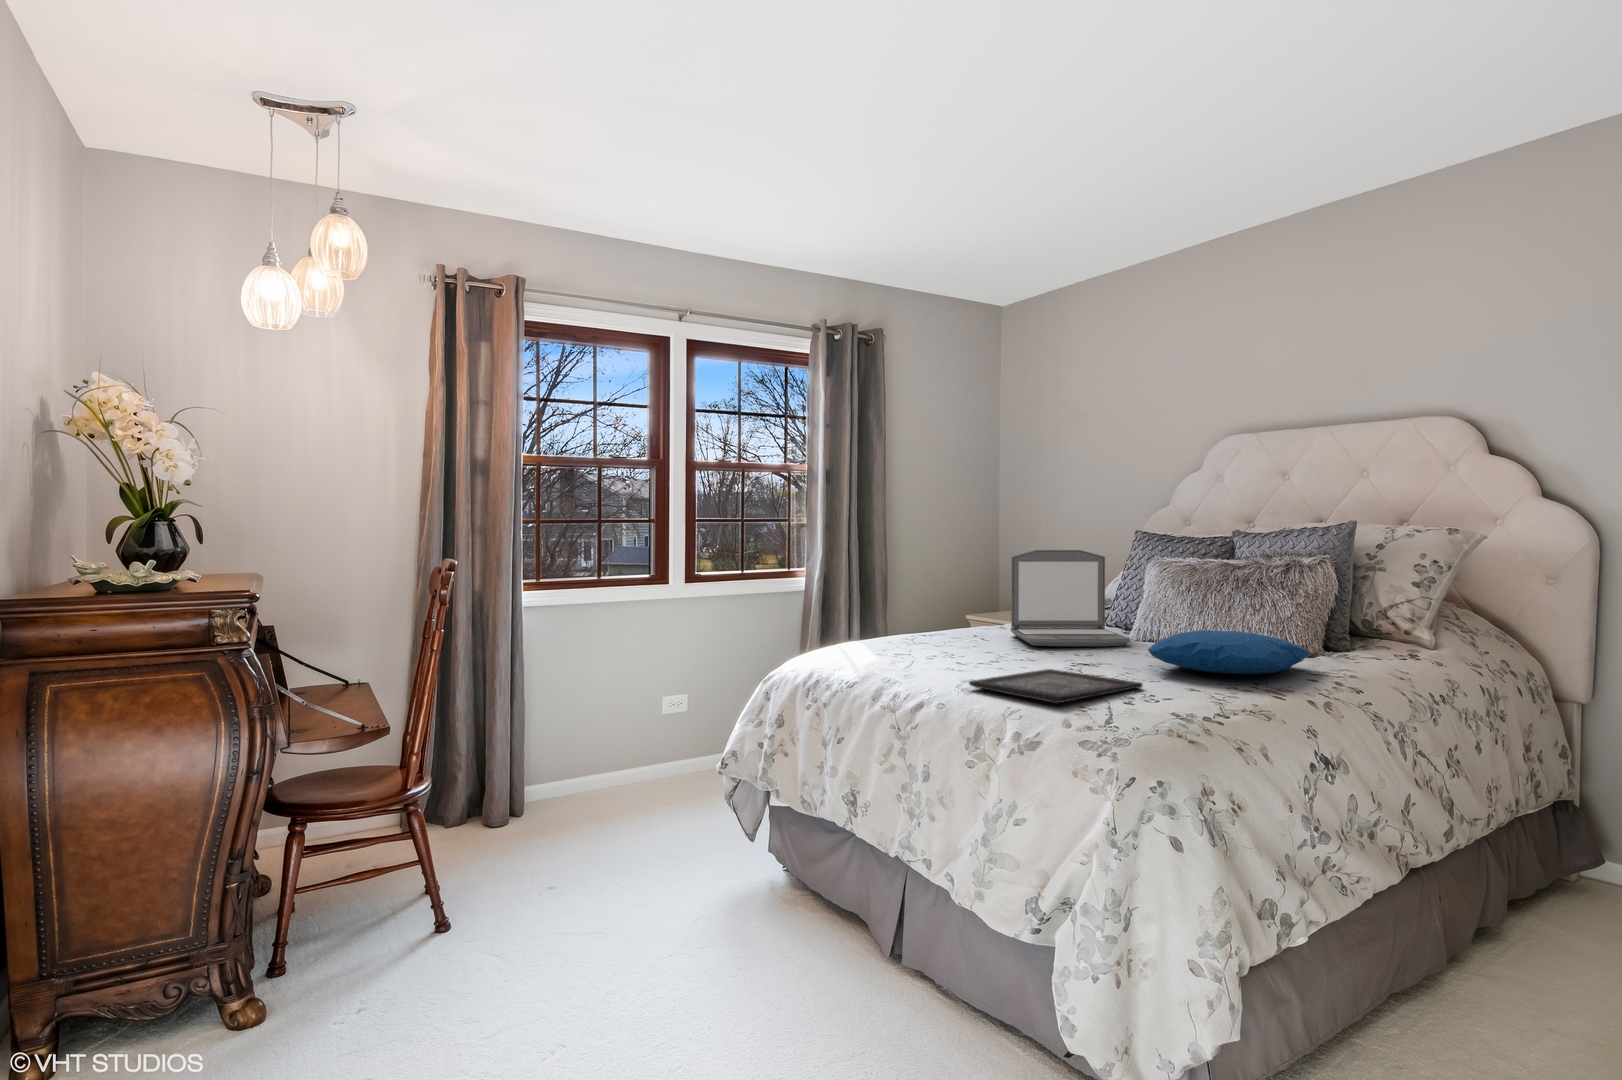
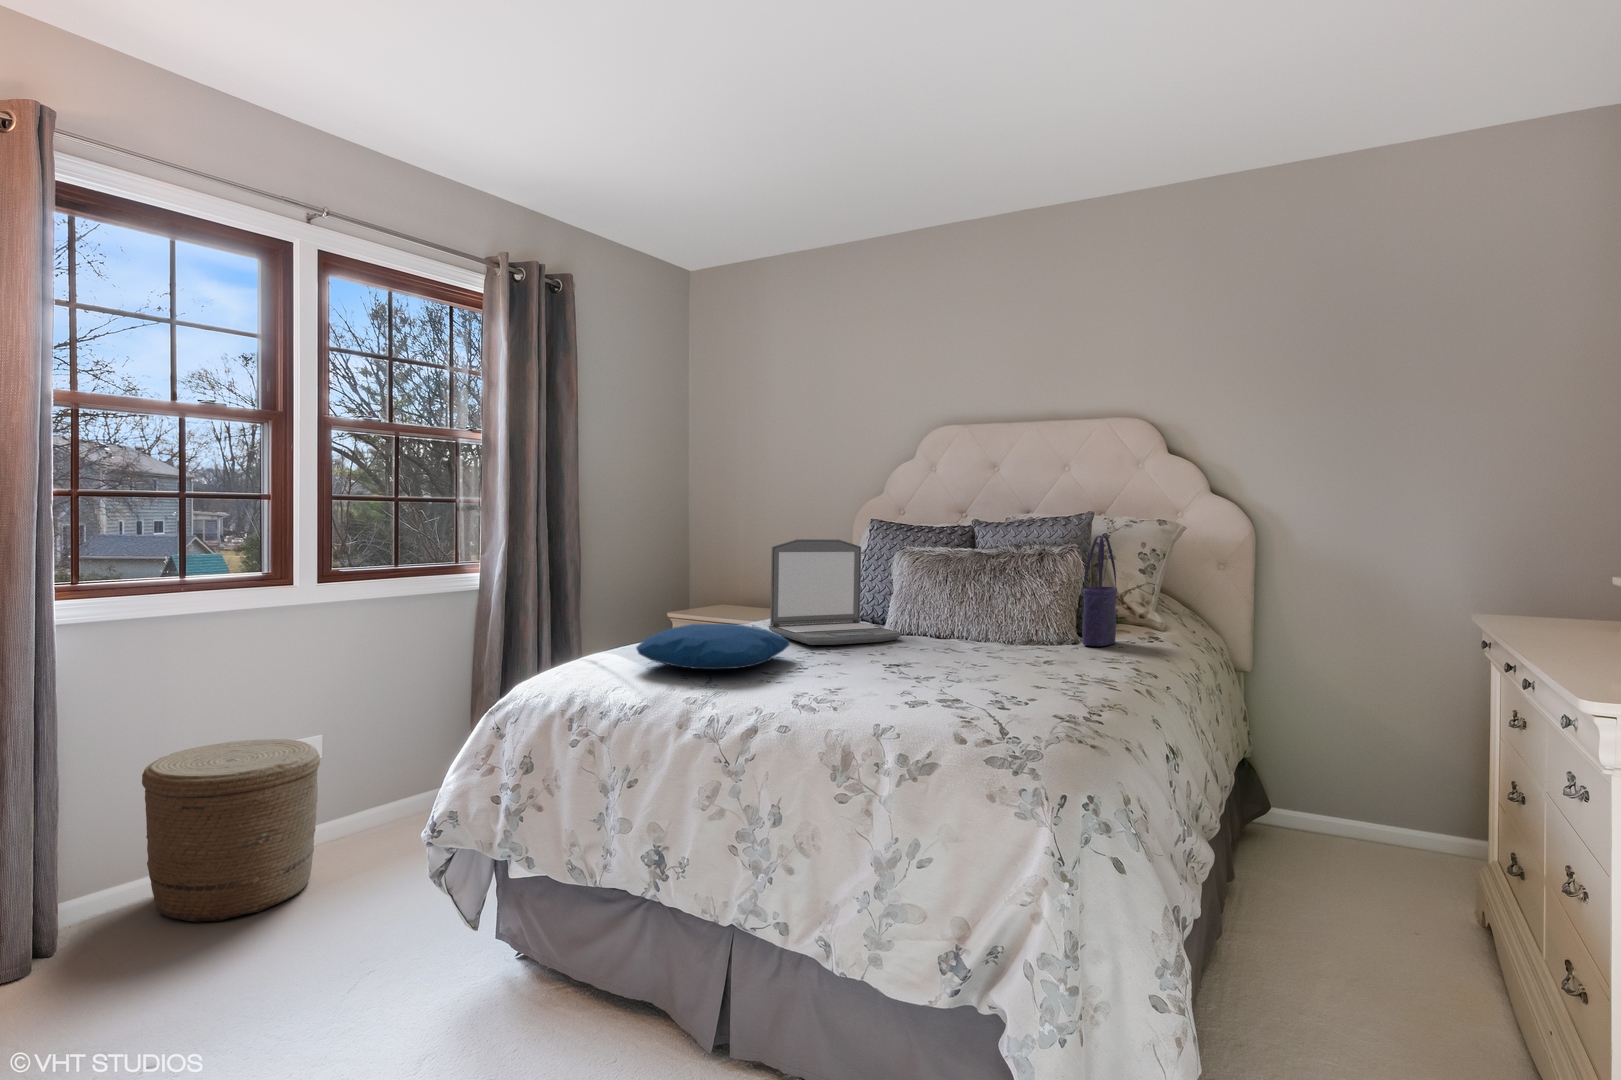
tote bag: none [1323,544,1372,661] -> present [1082,536,1117,646]
pillow: present [1148,630,1310,674] -> present [636,624,790,669]
tray: present [969,669,1142,703] -> none [808,673,979,717]
woven basket: none [571,696,676,818] -> present [142,739,320,922]

